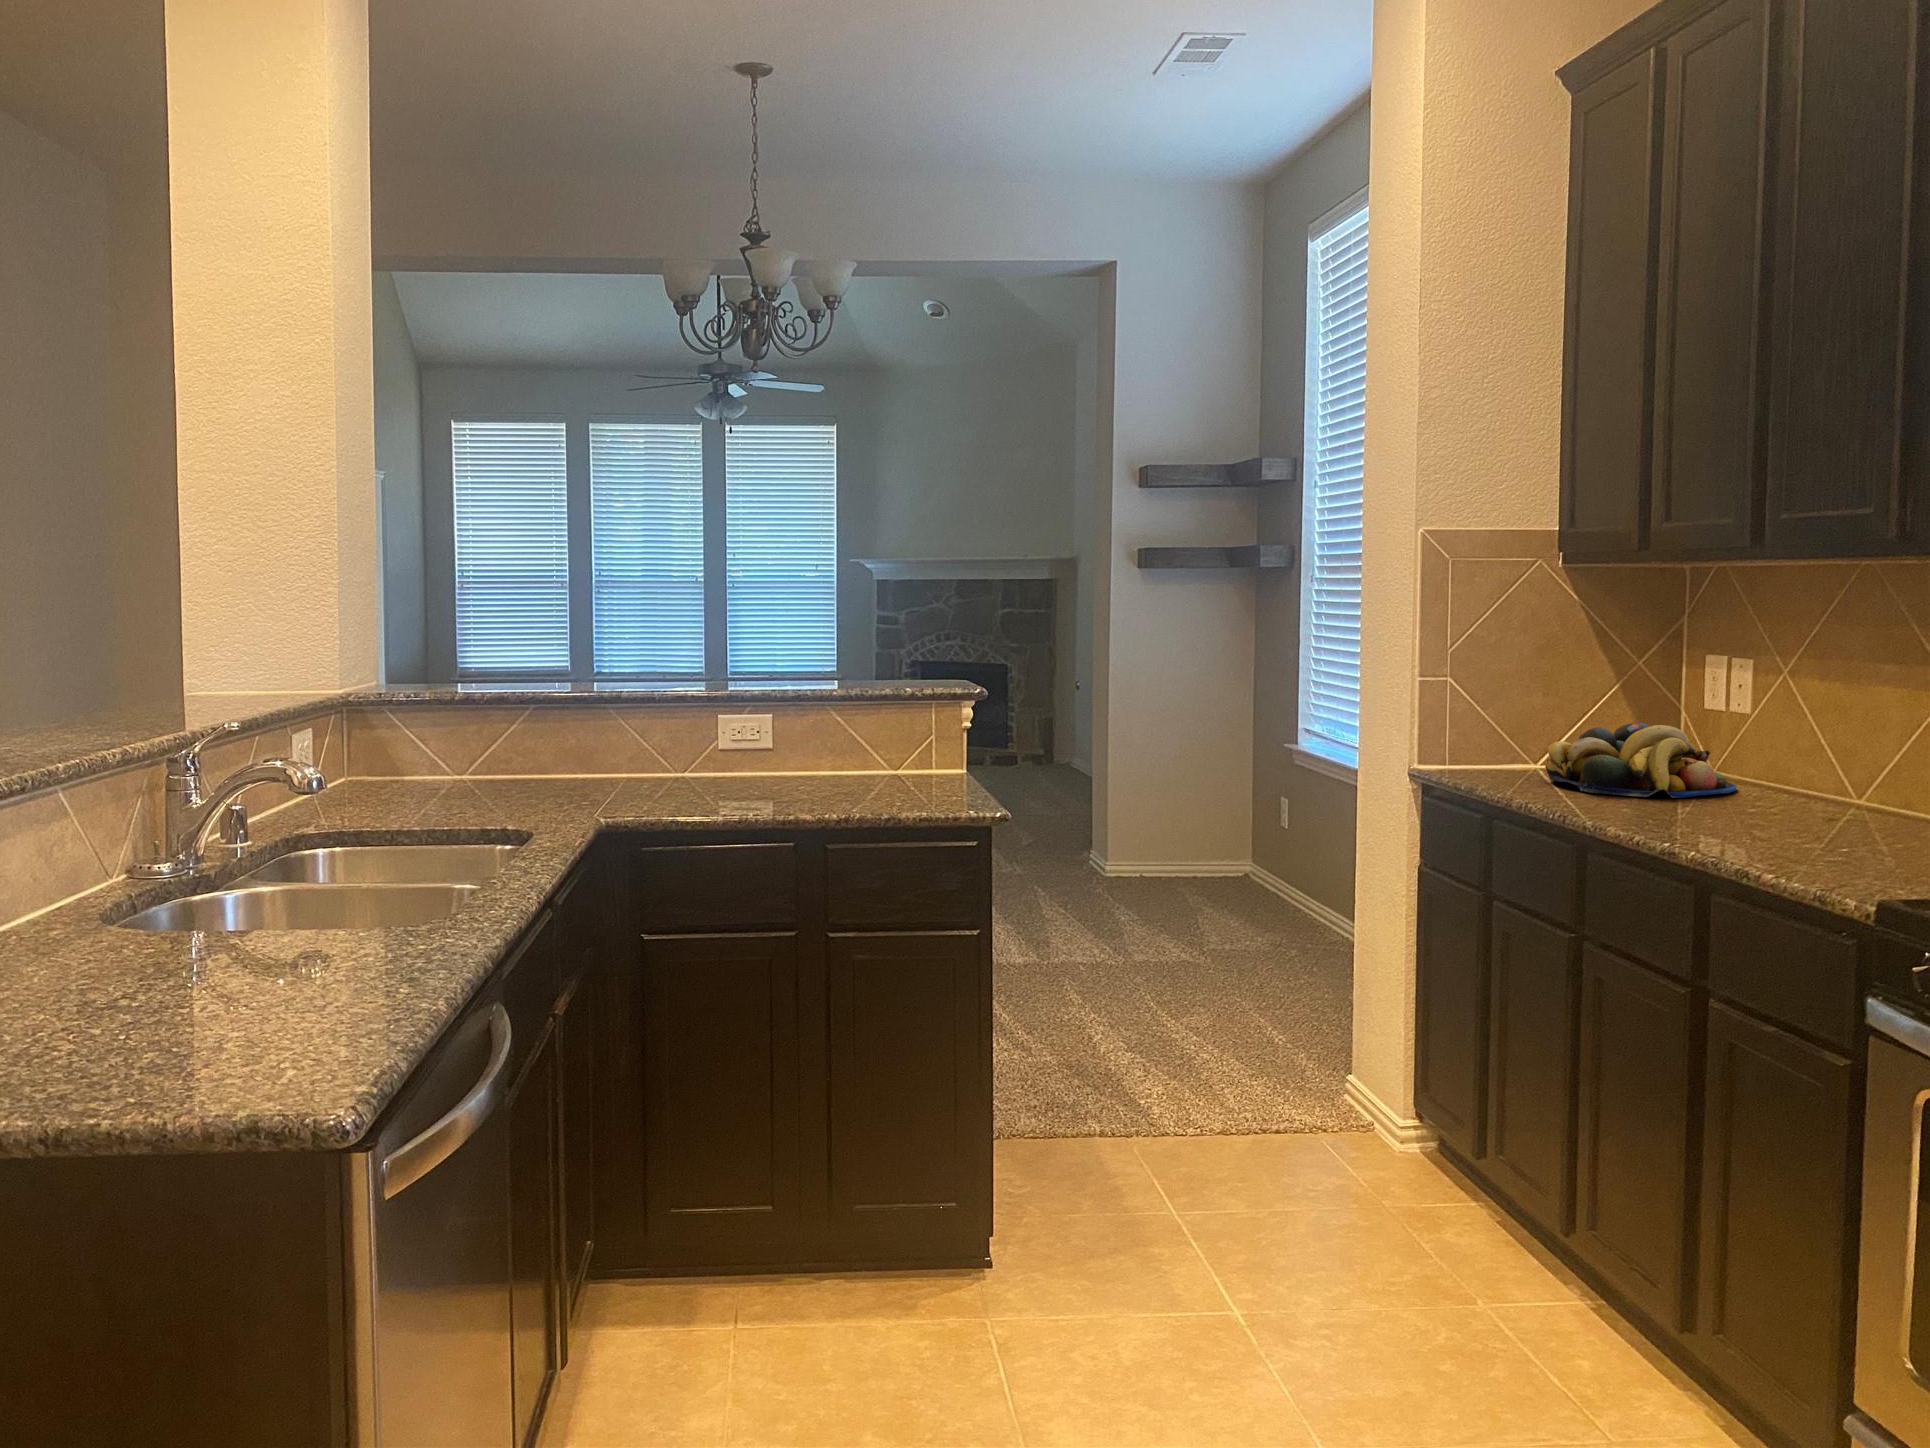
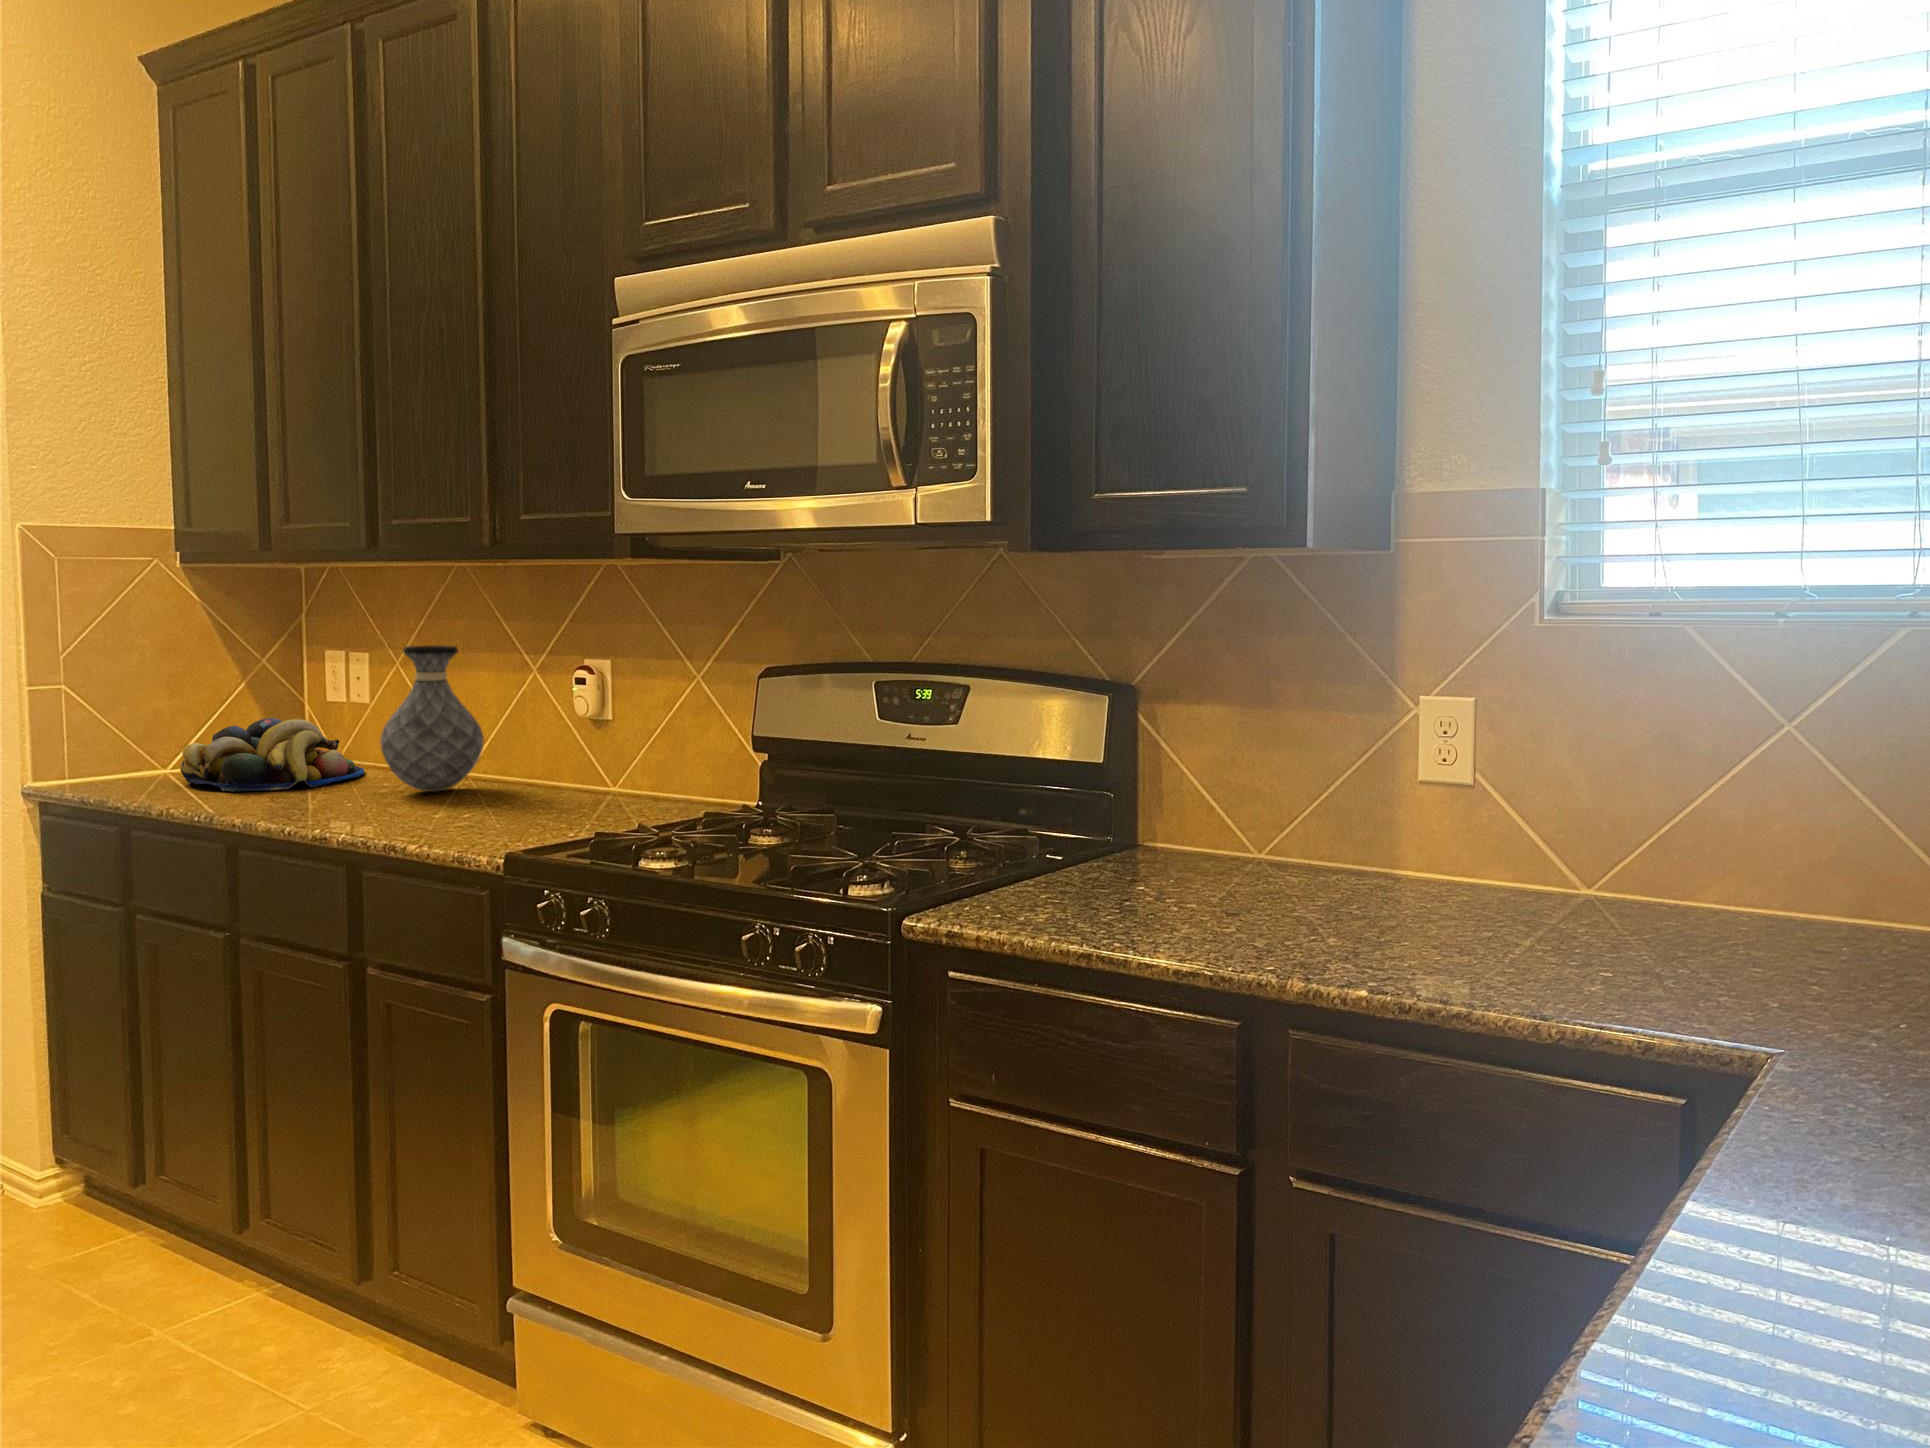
vase: none [1751,649,1884,820] -> present [380,646,484,792]

